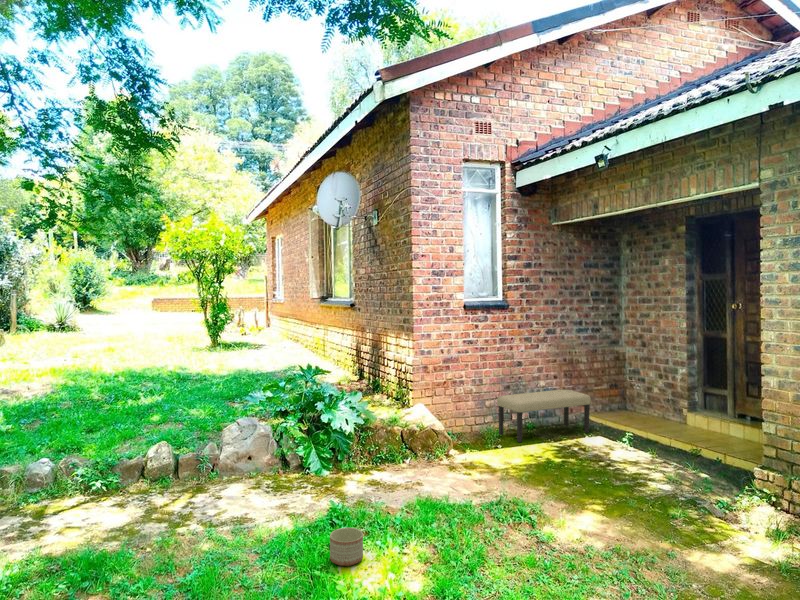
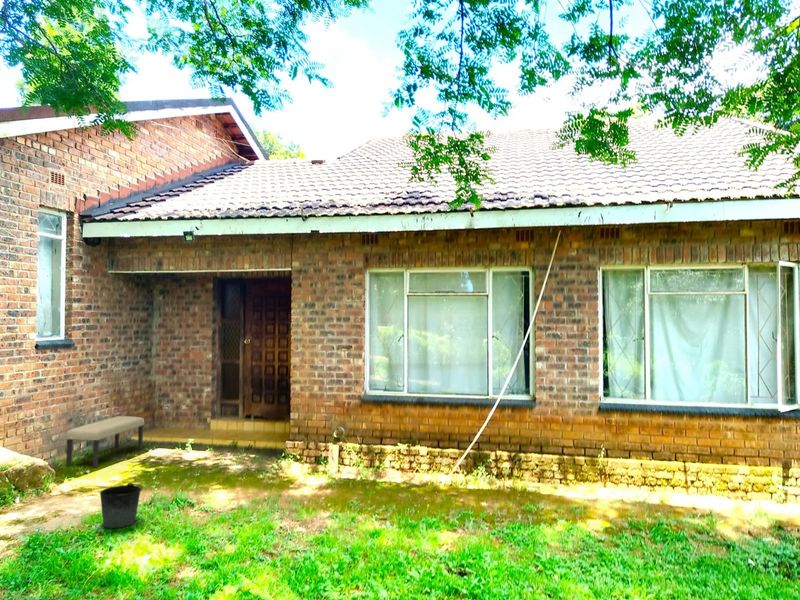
bucket: none [412,472,460,525] -> present [100,483,143,528]
planter: present [330,528,363,566] -> none [77,538,110,570]

